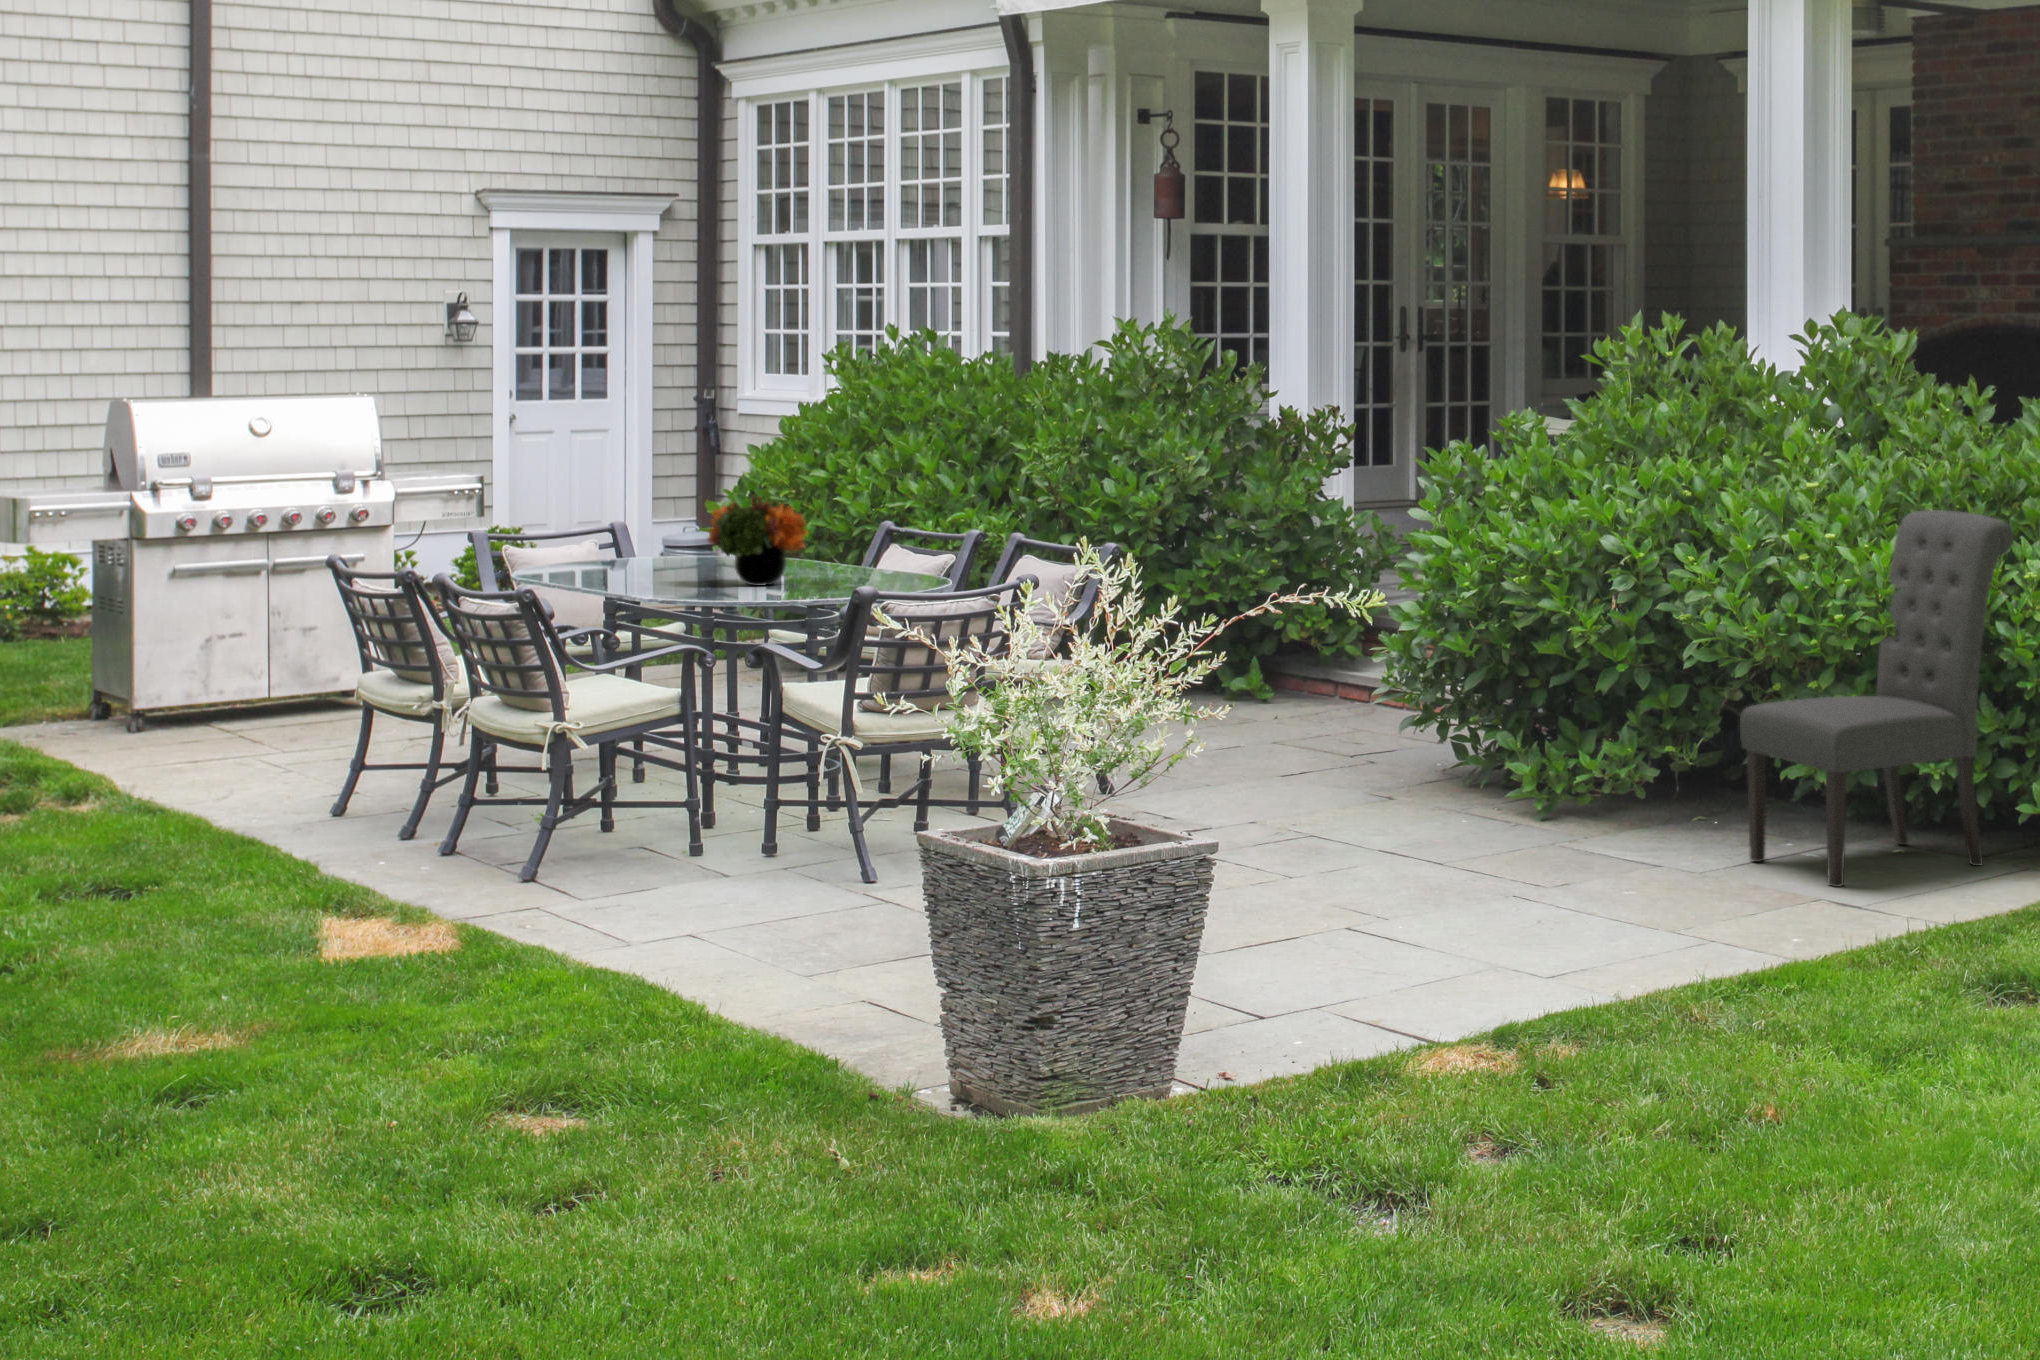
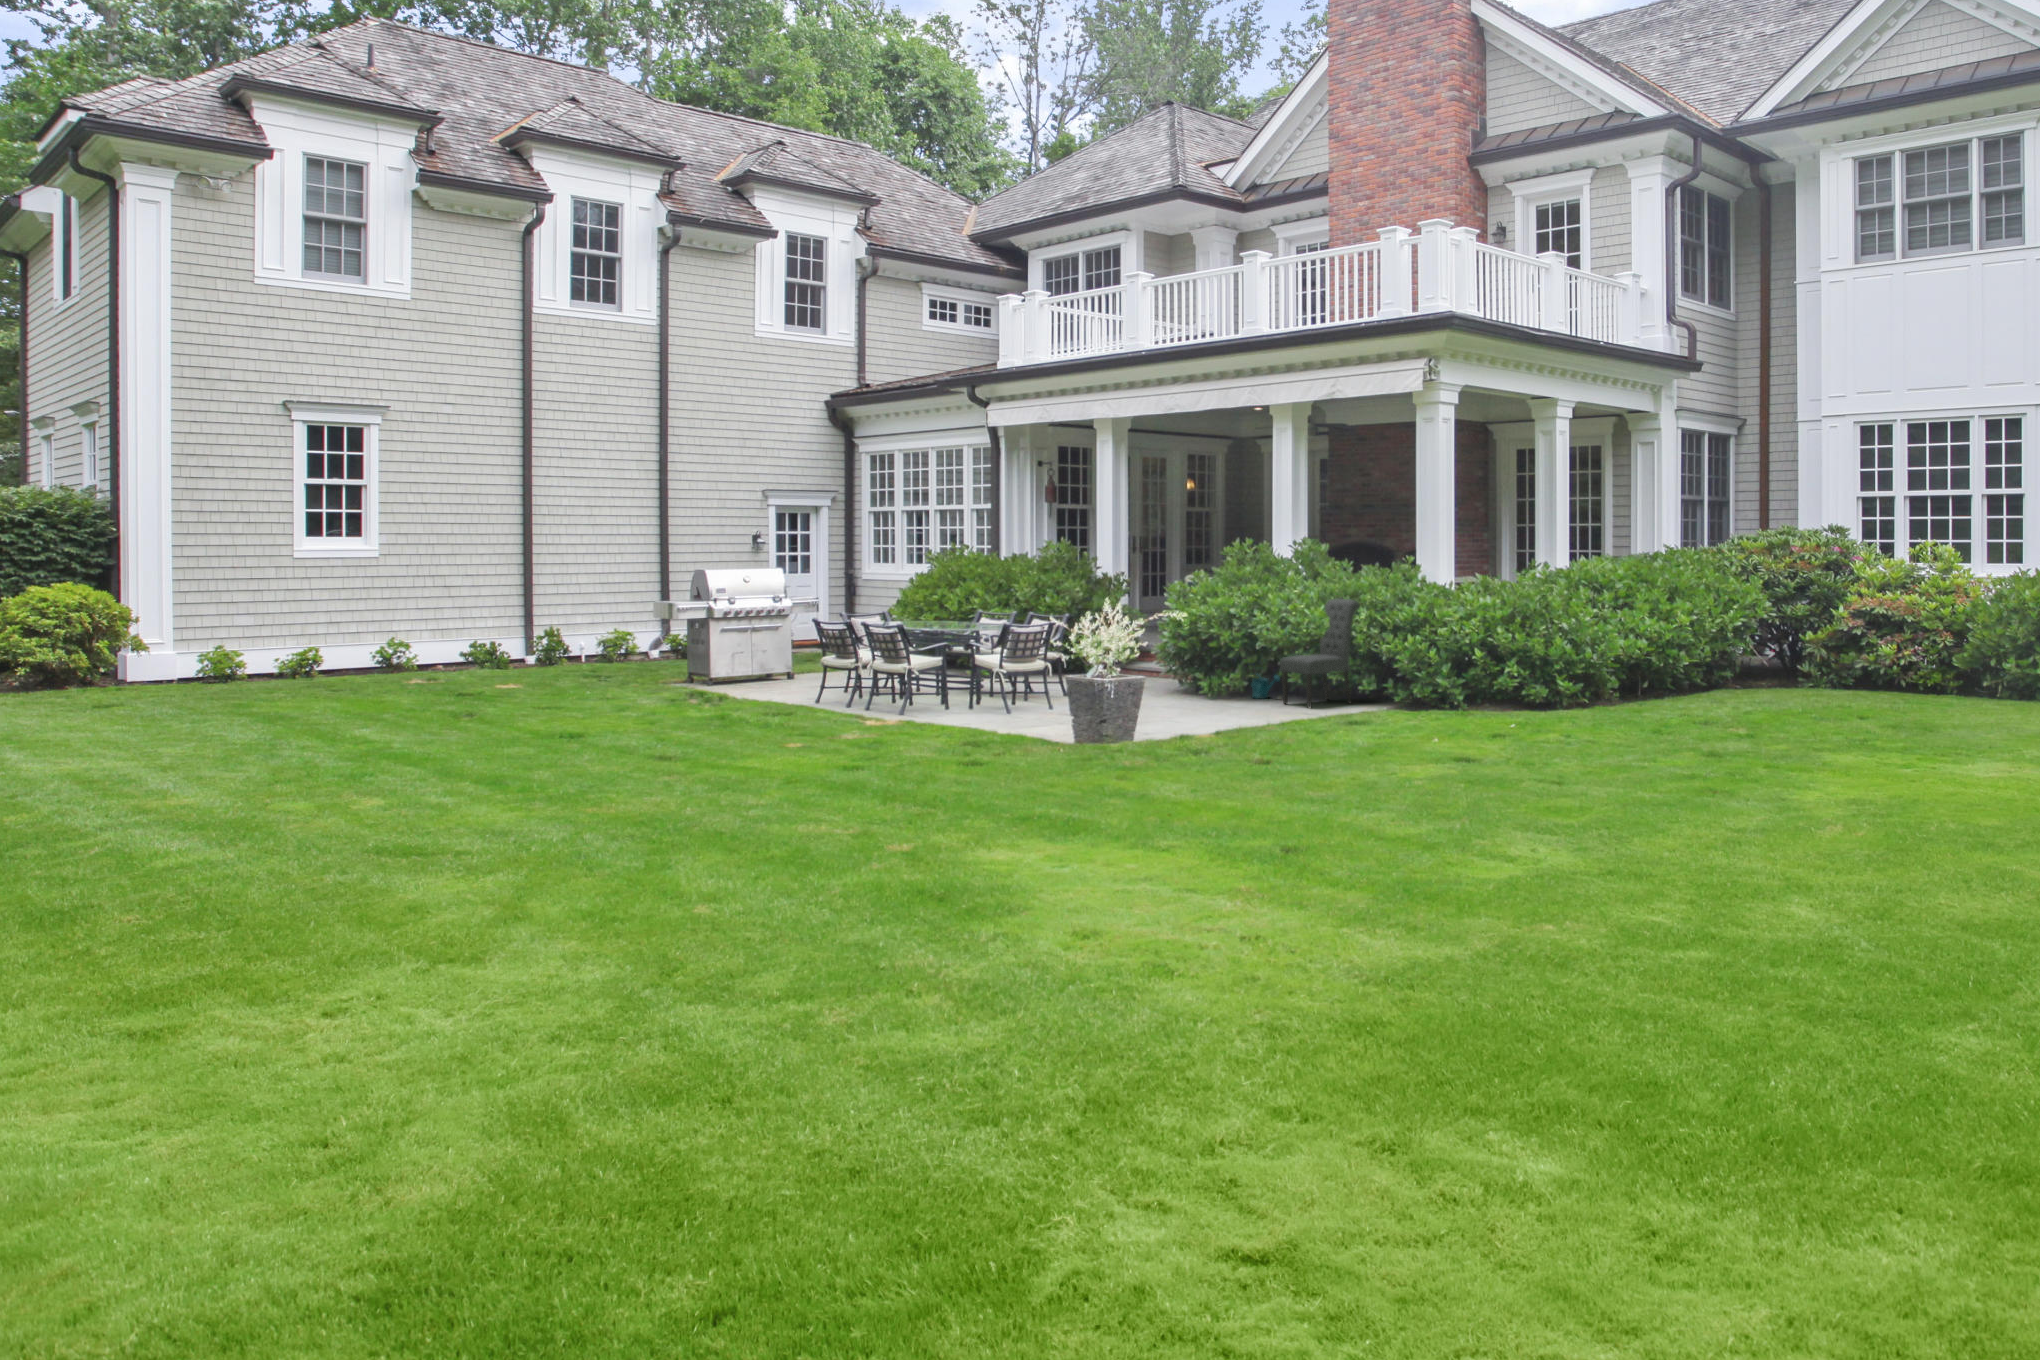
flower arrangement: present [708,496,807,586] -> none [937,601,971,630]
watering can: none [1648,742,1745,829] -> present [1250,673,1280,699]

